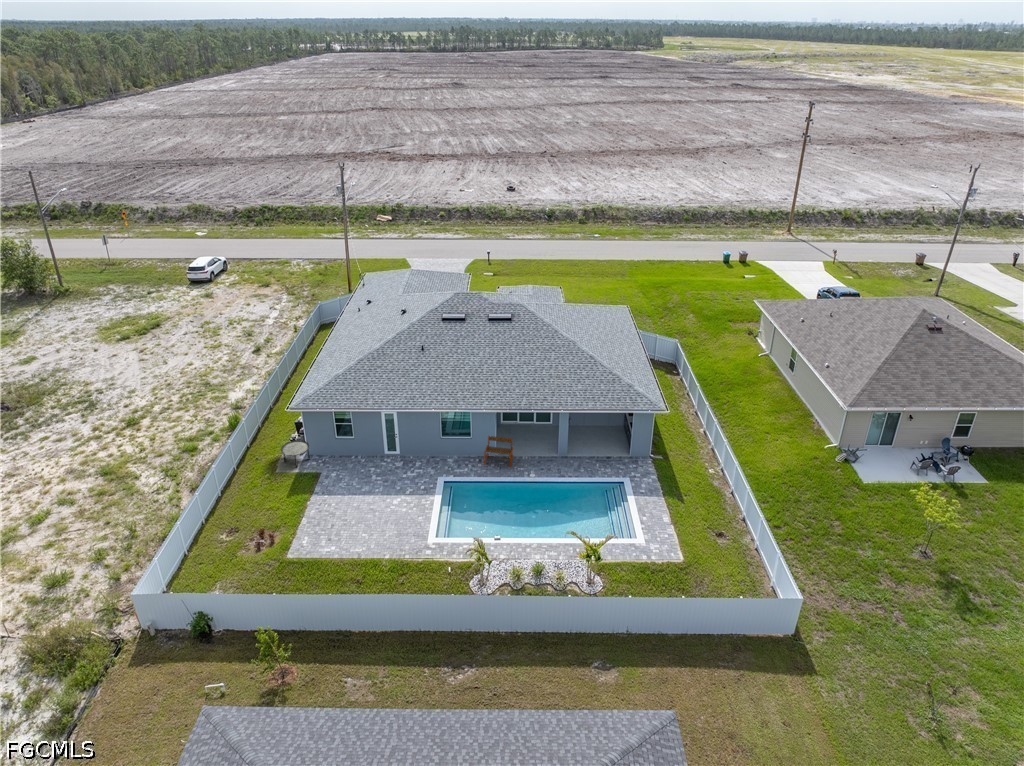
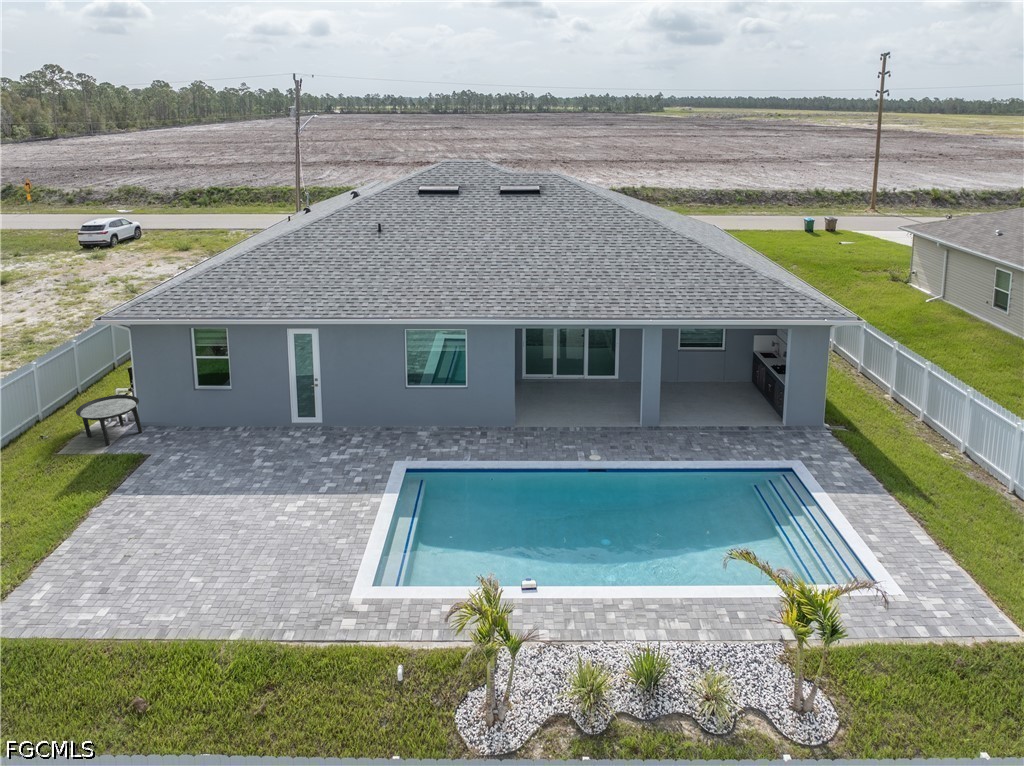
bench: present [484,436,513,467] -> none [492,382,550,444]

